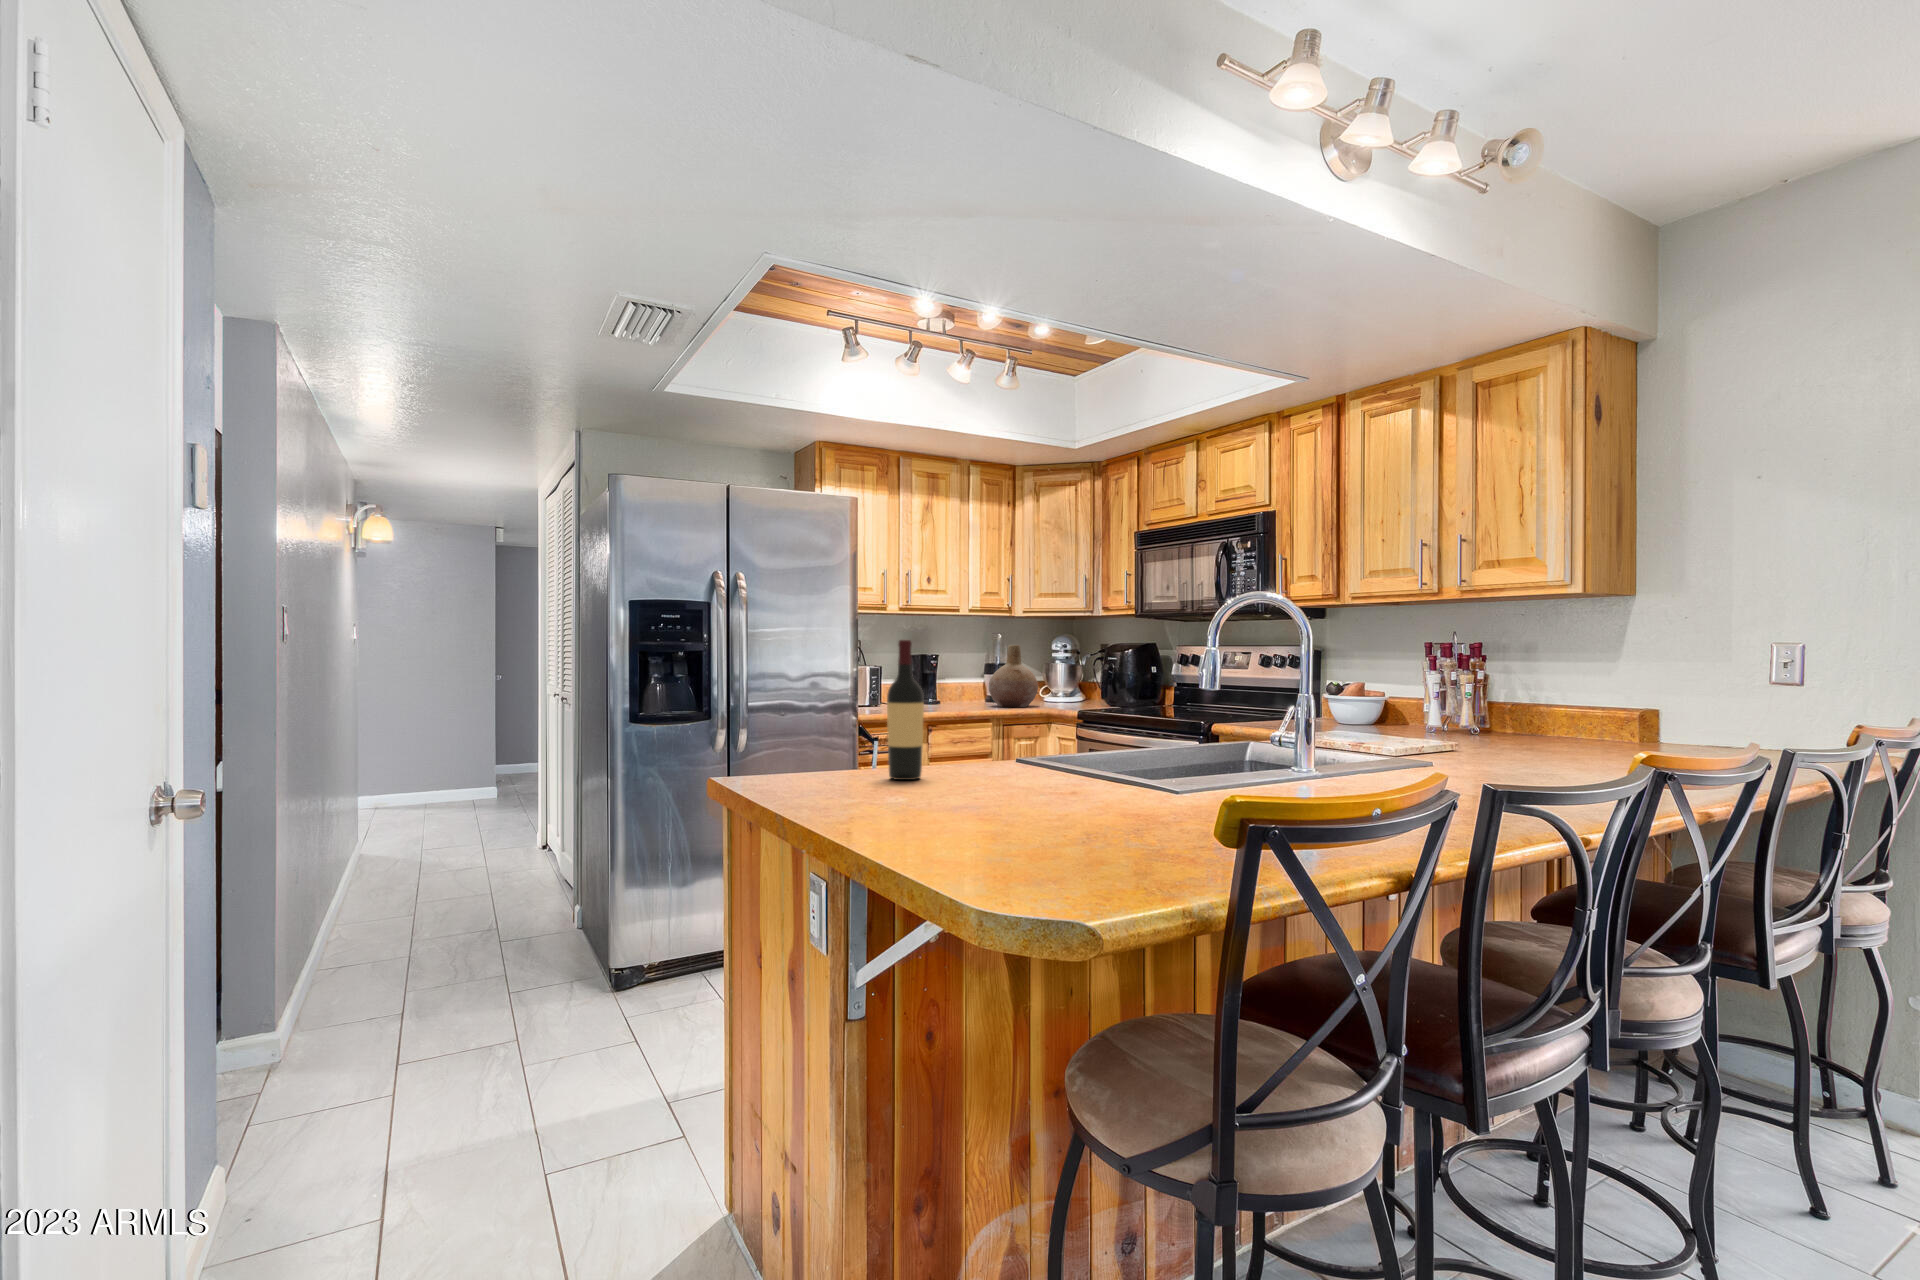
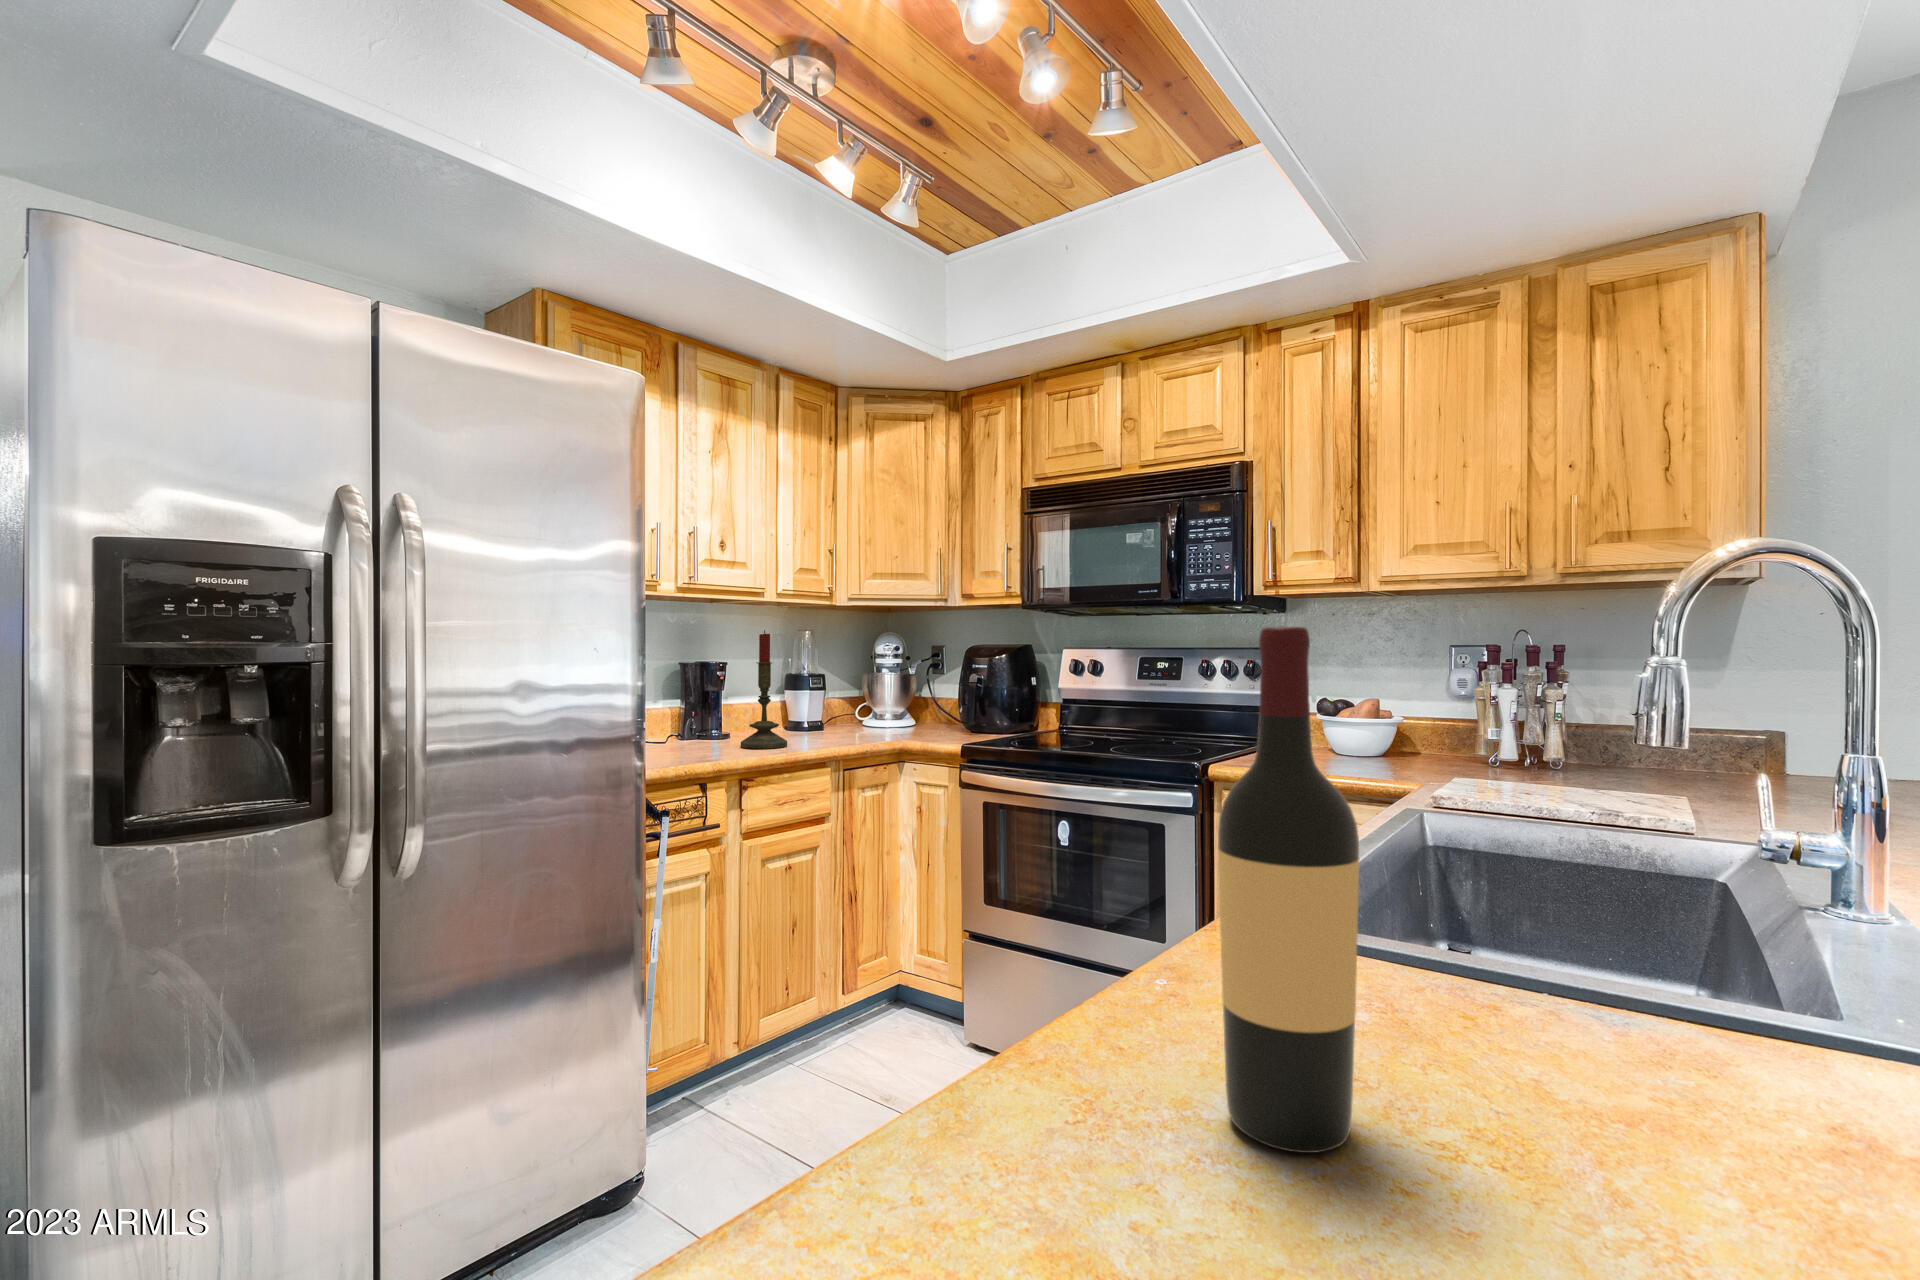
candle: none [939,635,968,710] -> present [741,630,787,749]
vase: present [989,645,1038,707] -> none [806,647,880,739]

